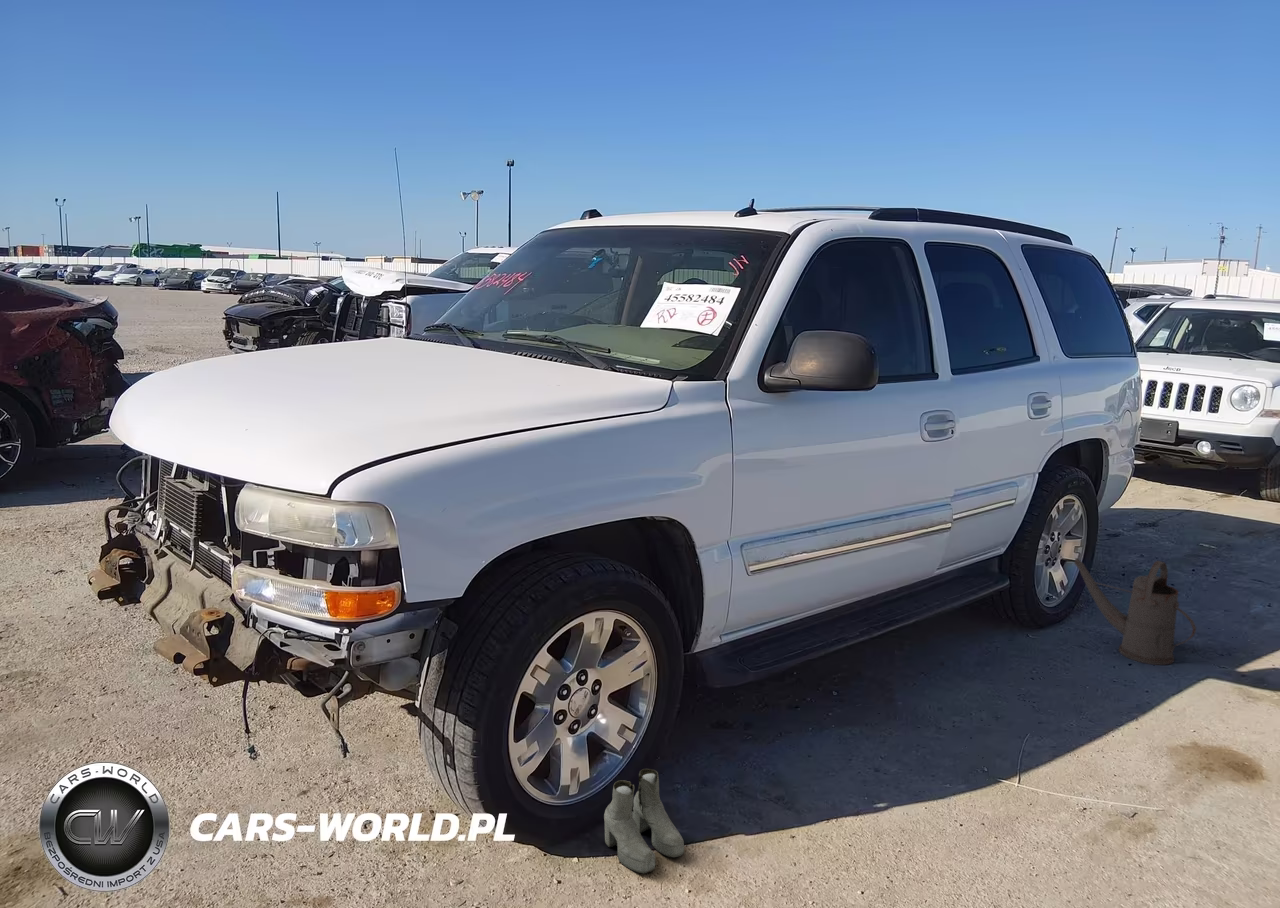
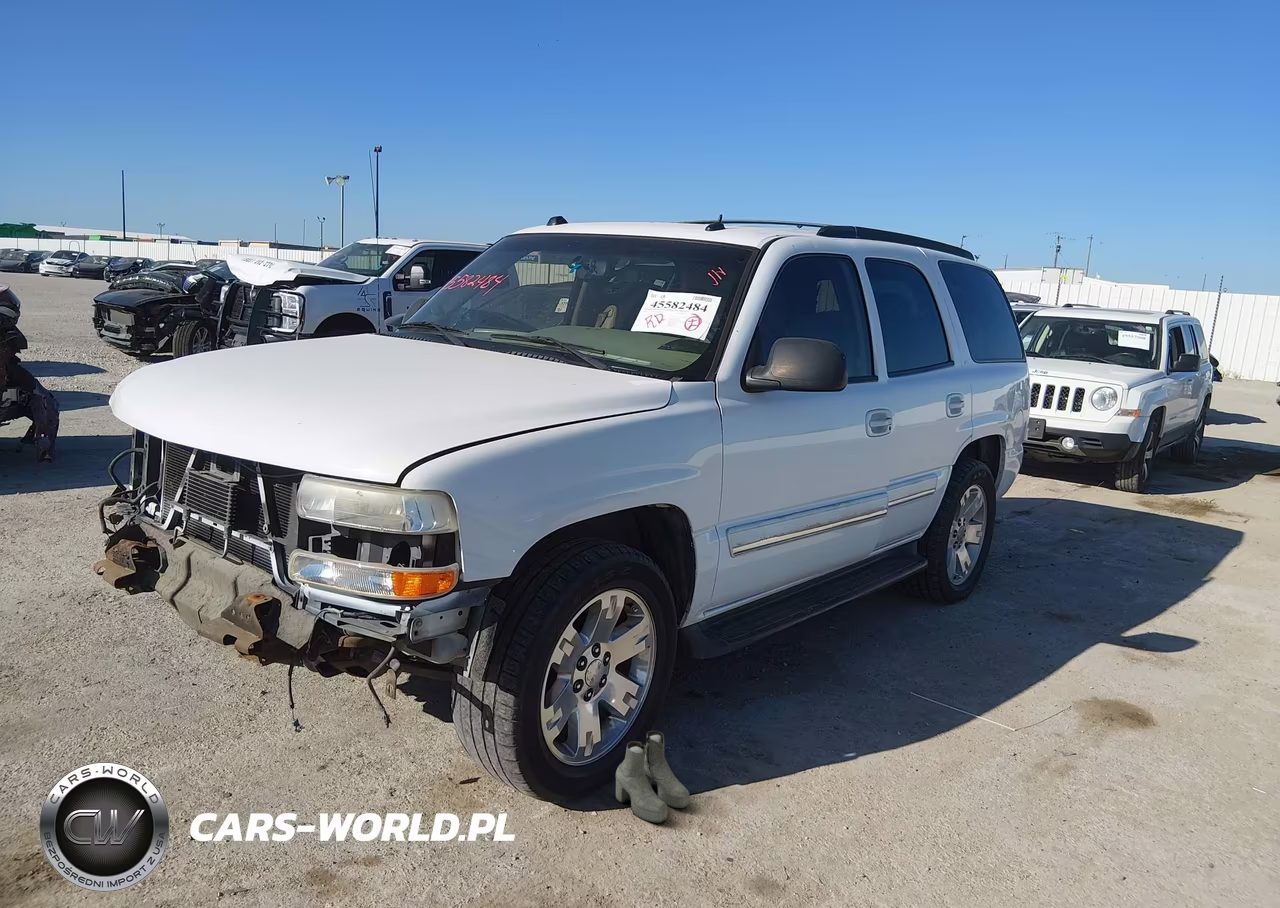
watering can: present [1075,558,1196,665] -> none [976,540,1080,632]

